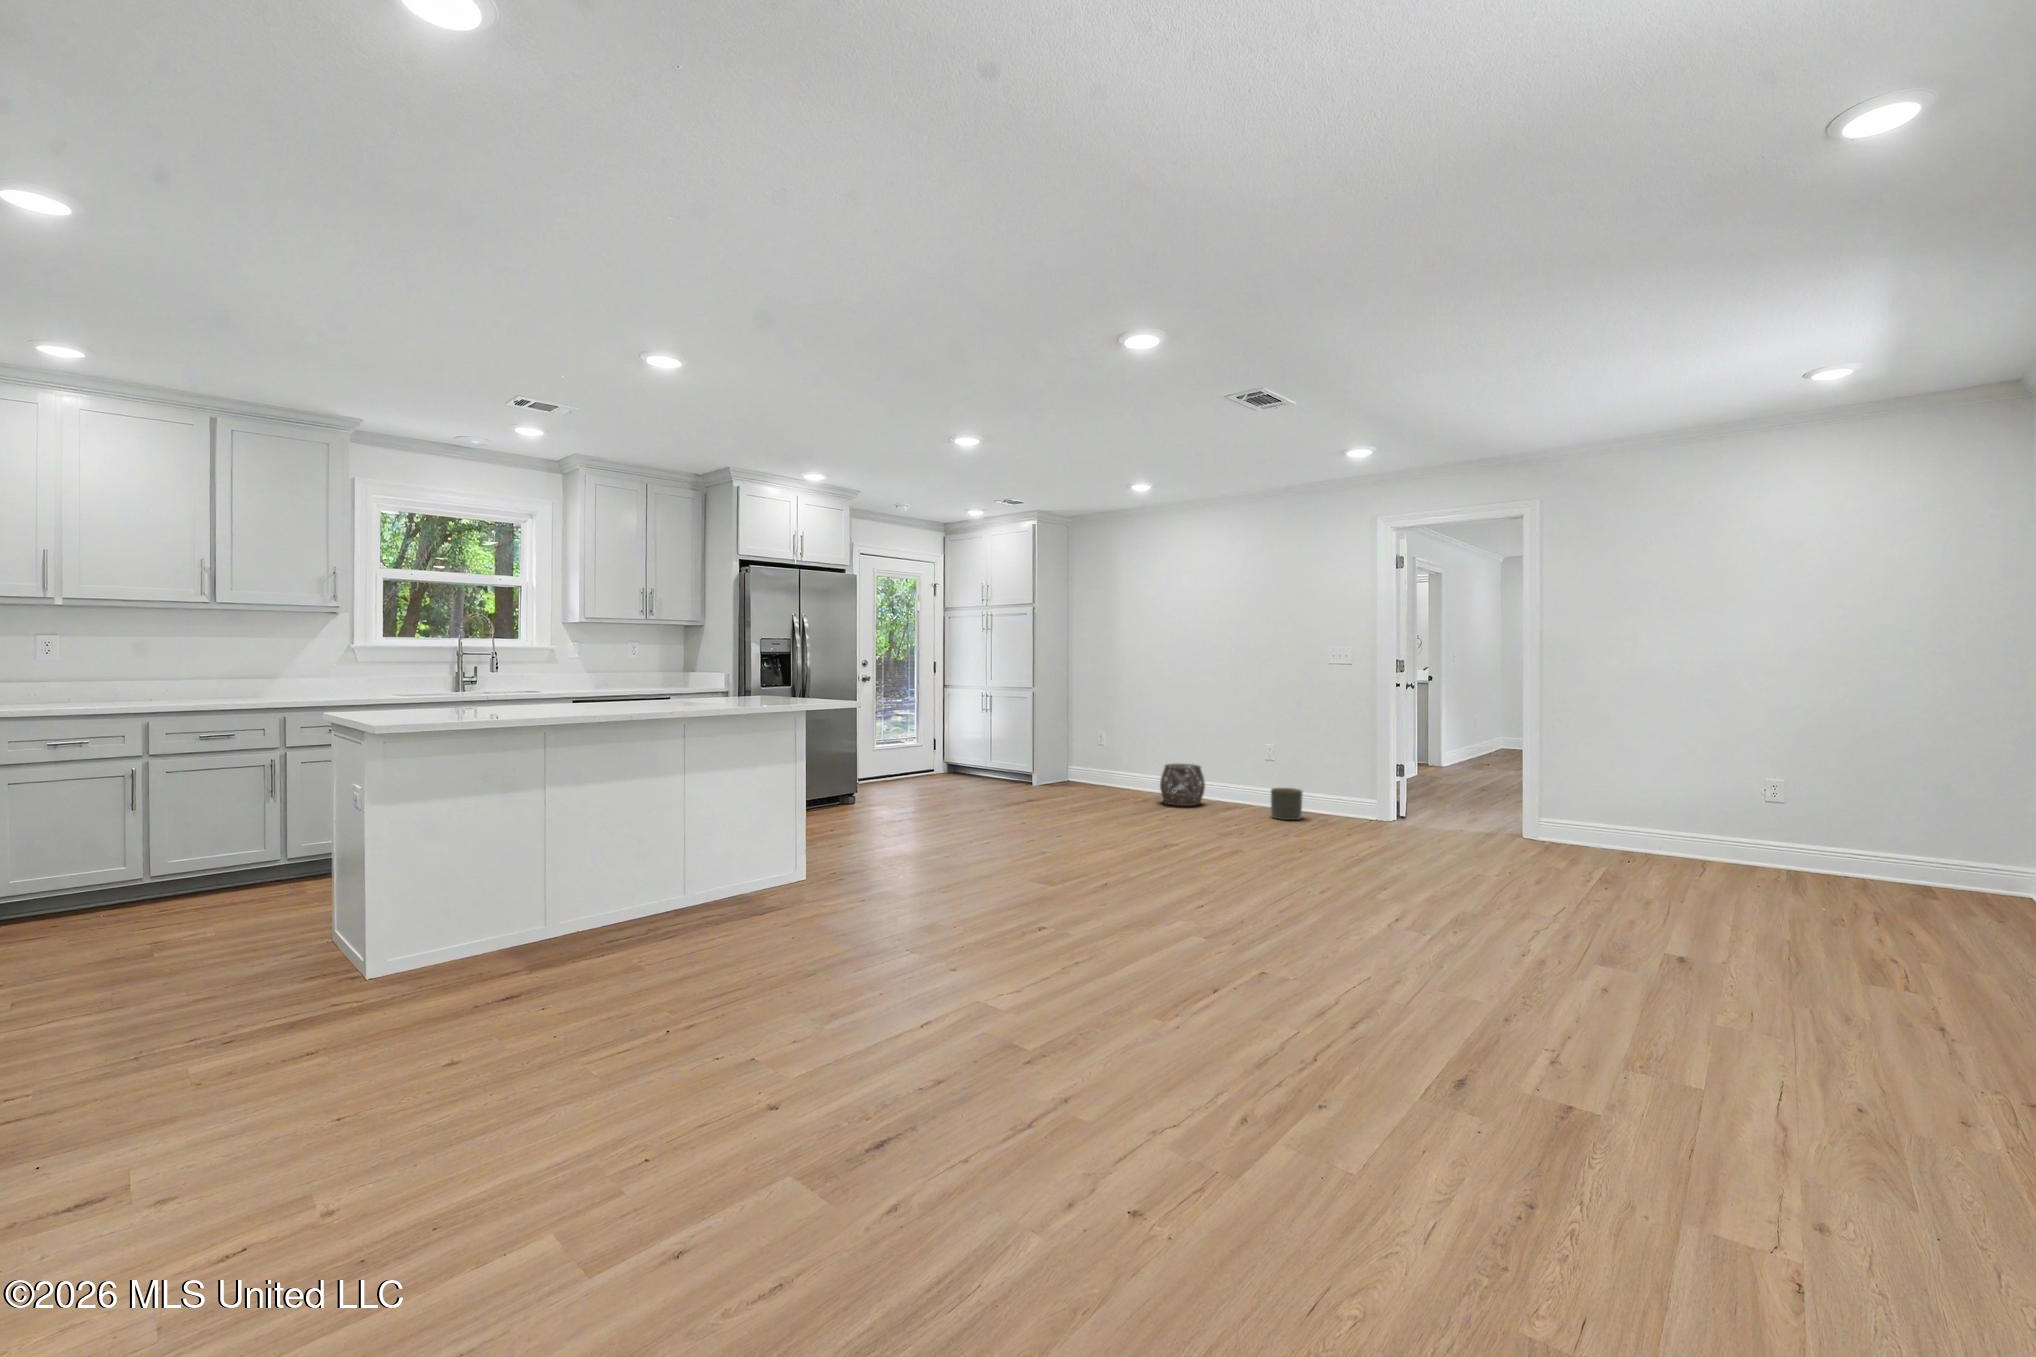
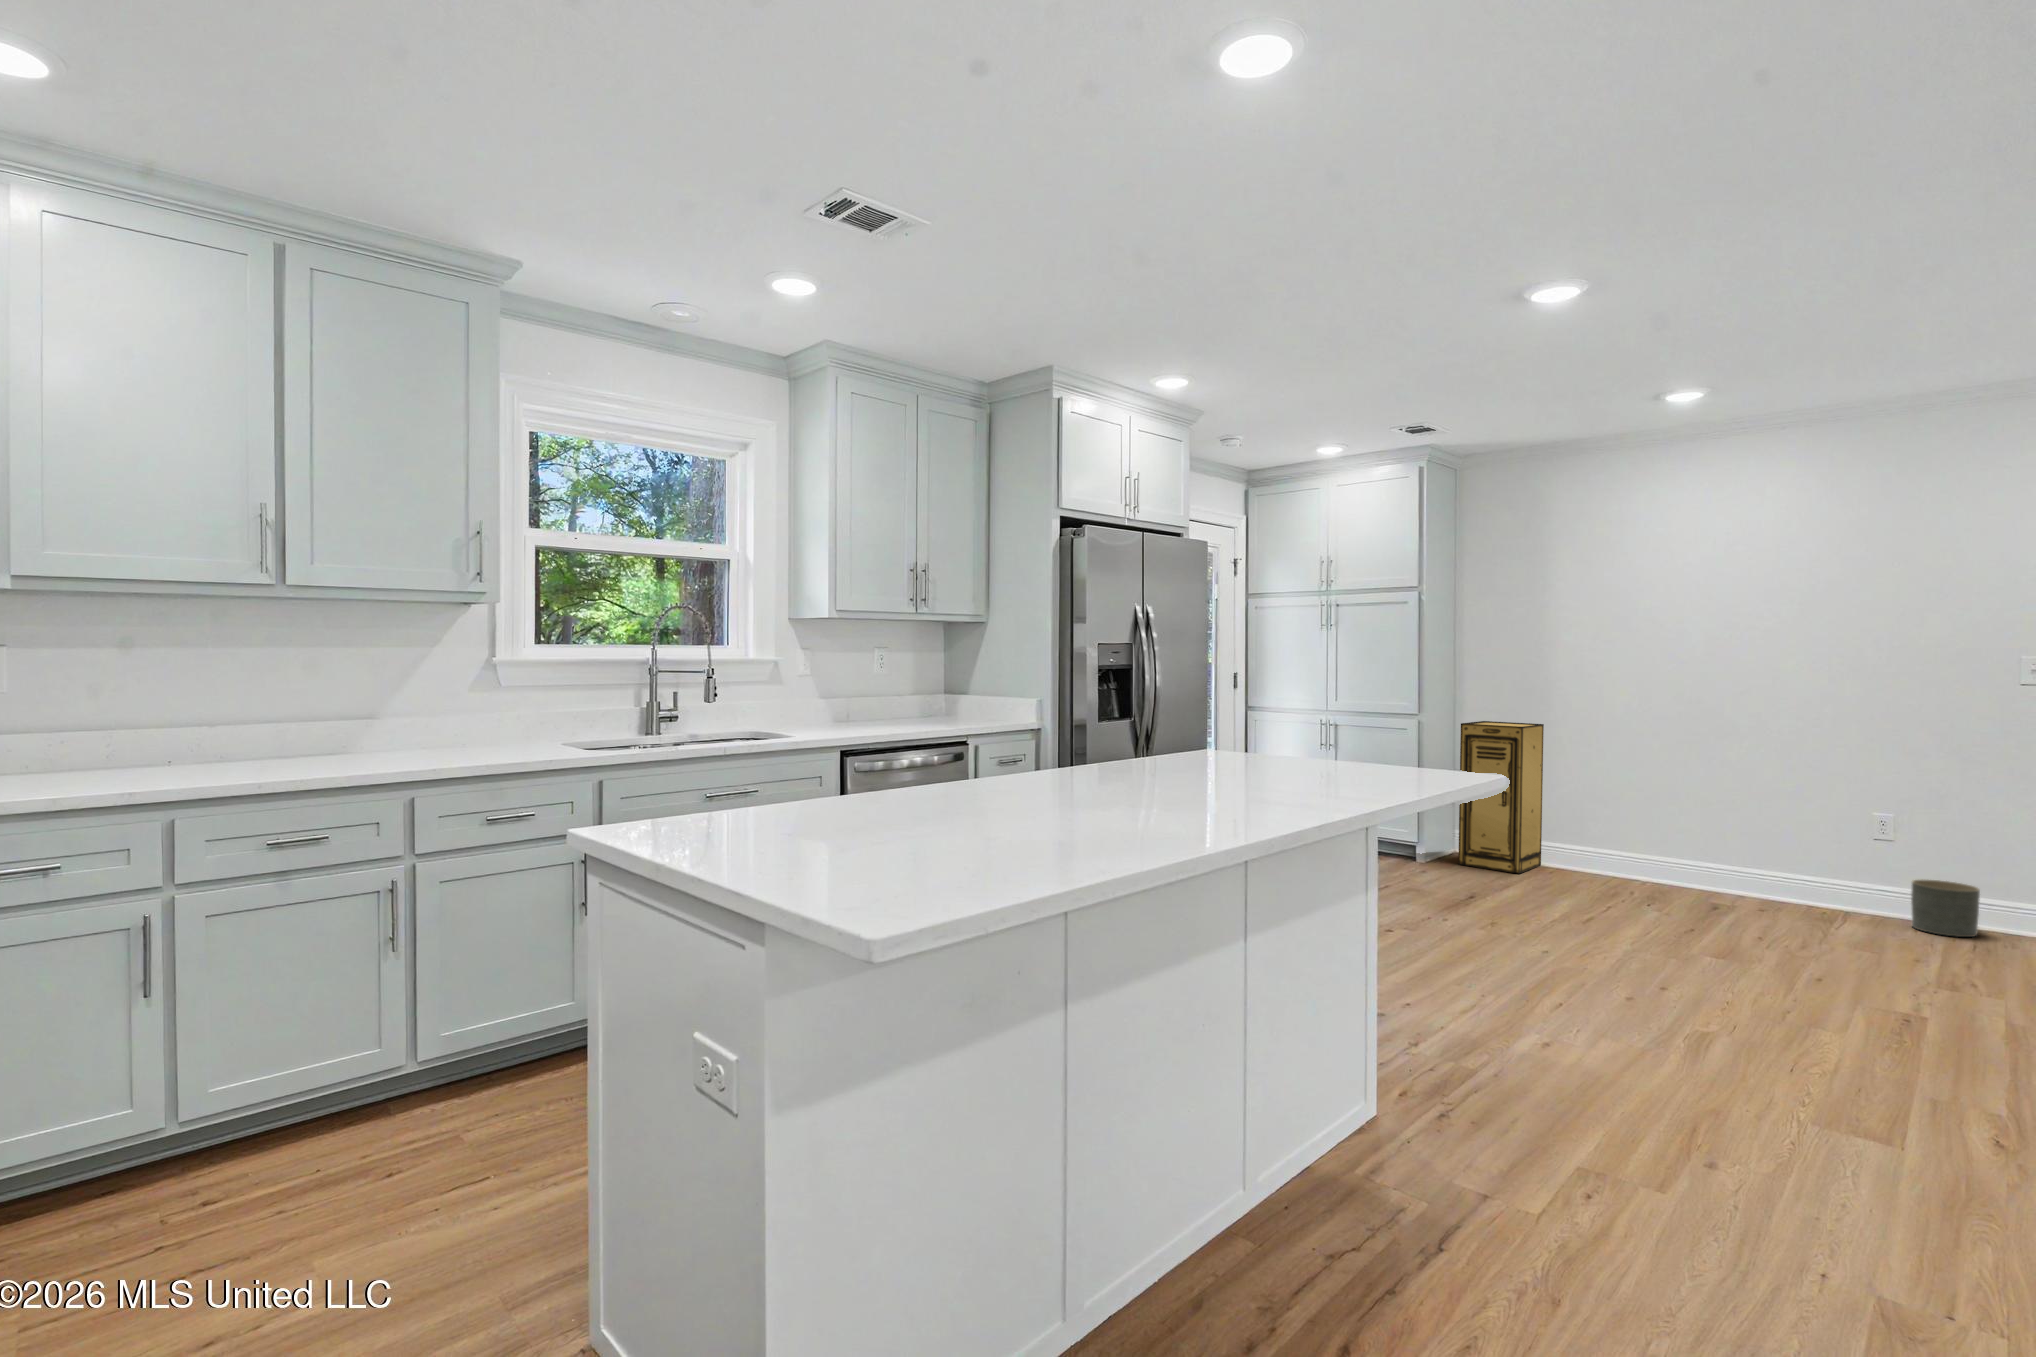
storage cabinet: none [1055,694,1110,793] -> present [1458,721,1544,874]
woven basket: present [1160,764,1205,806] -> none [1671,833,1757,904]

